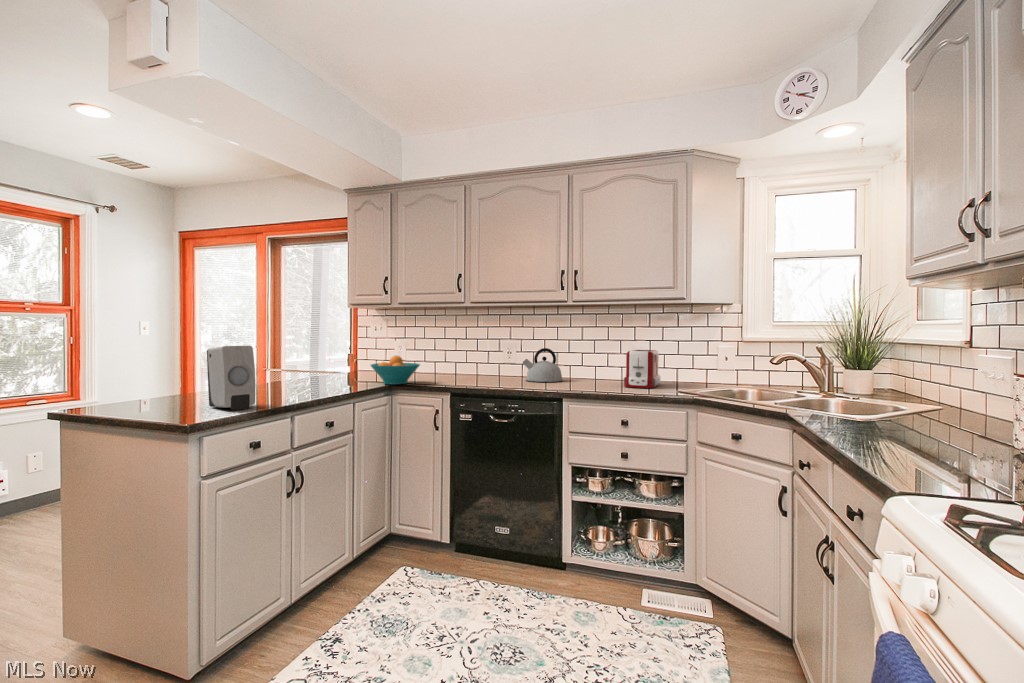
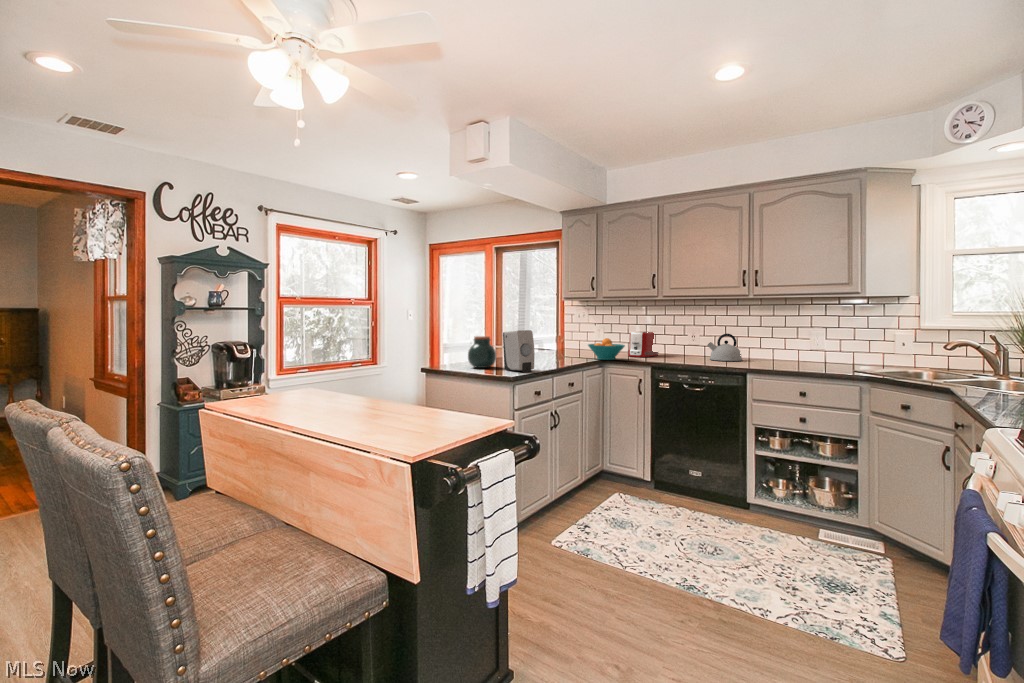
toaster: present [624,350,661,388] -> present [628,332,659,357]
jar: none [154,356,206,404] -> present [468,336,496,368]

